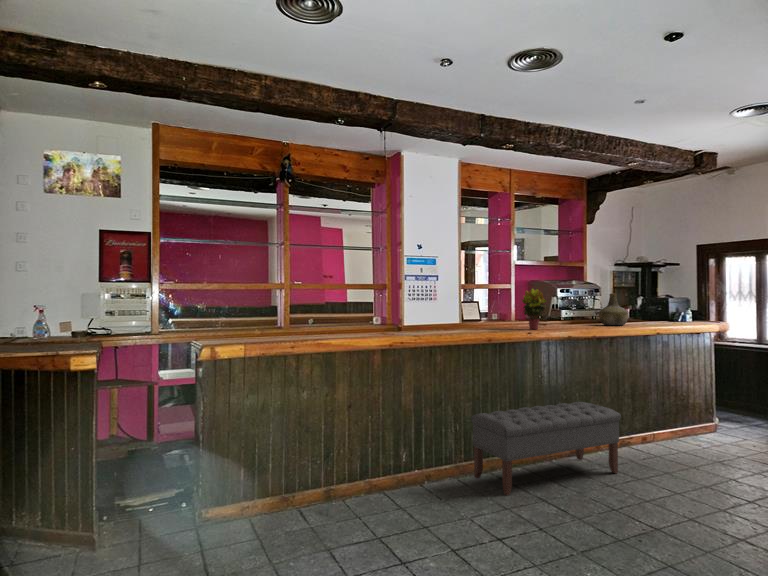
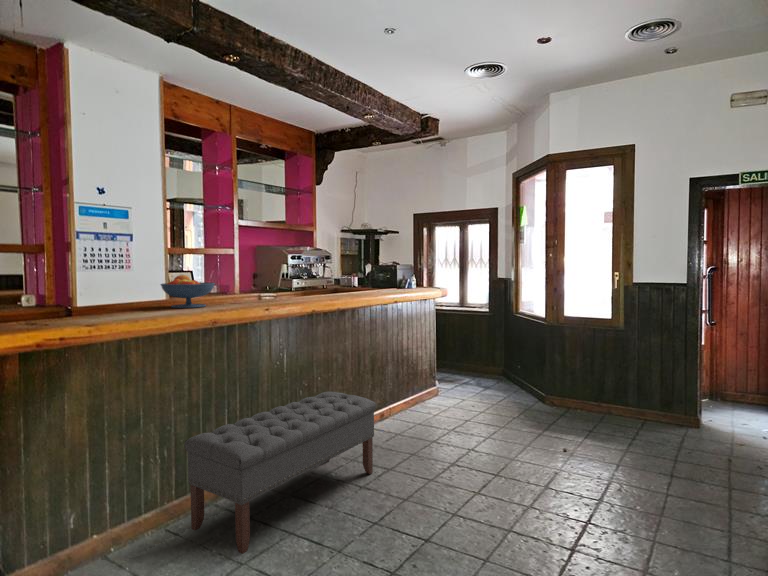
potted plant: present [522,288,547,329] -> none [251,251,287,305]
bottle: present [599,293,628,325] -> none [339,259,369,295]
fruit bowl: none [457,305,494,329] -> present [161,275,215,308]

